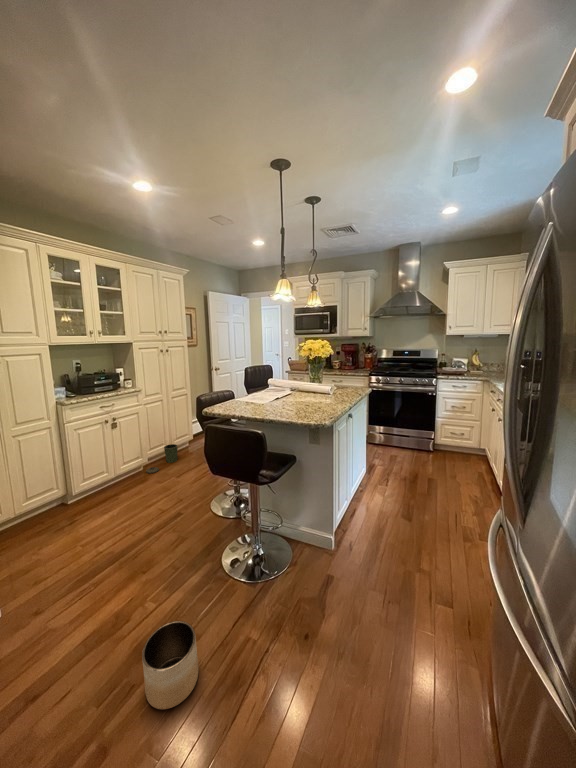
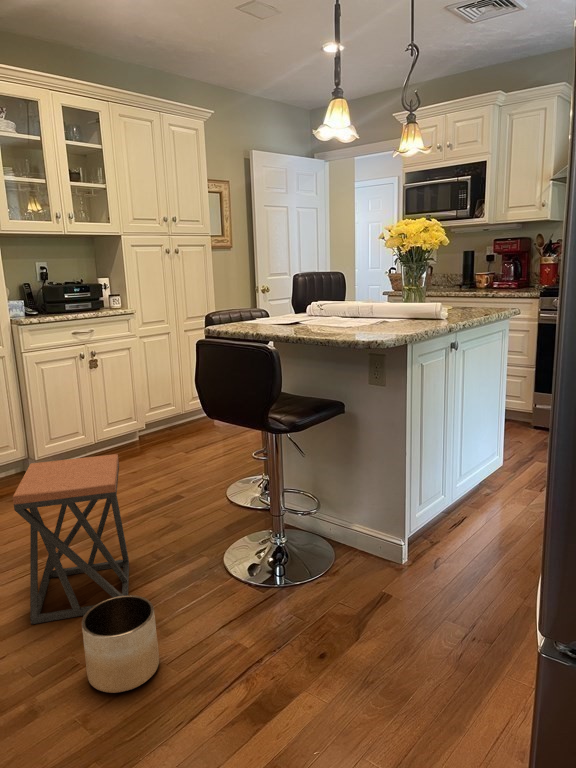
trash can: present [146,444,178,473] -> none [140,406,190,445]
stool: none [78,505,164,650] -> present [13,454,129,624]

